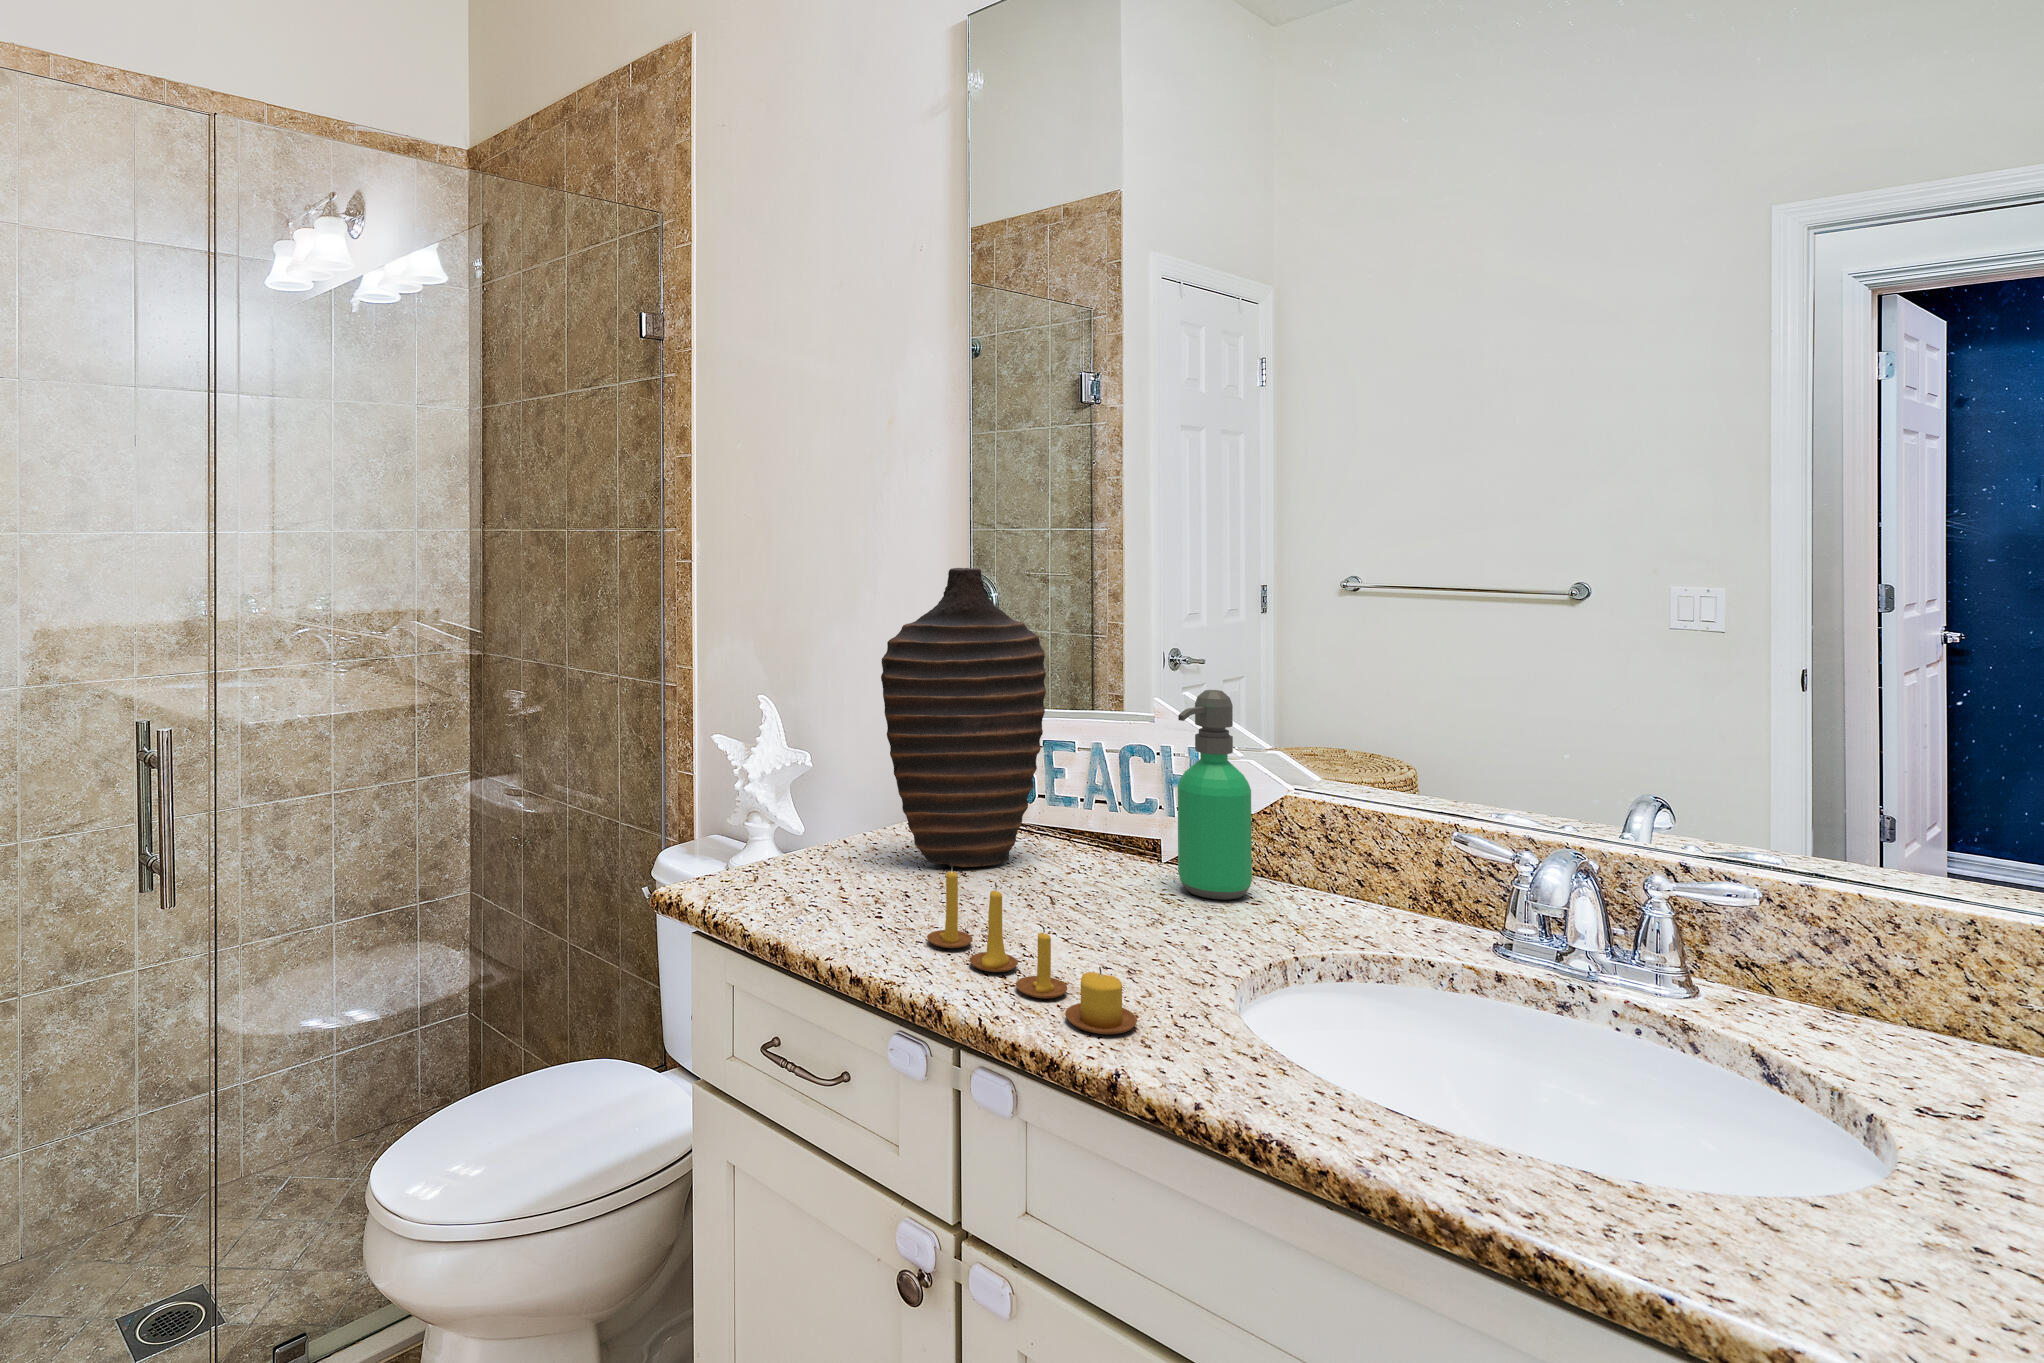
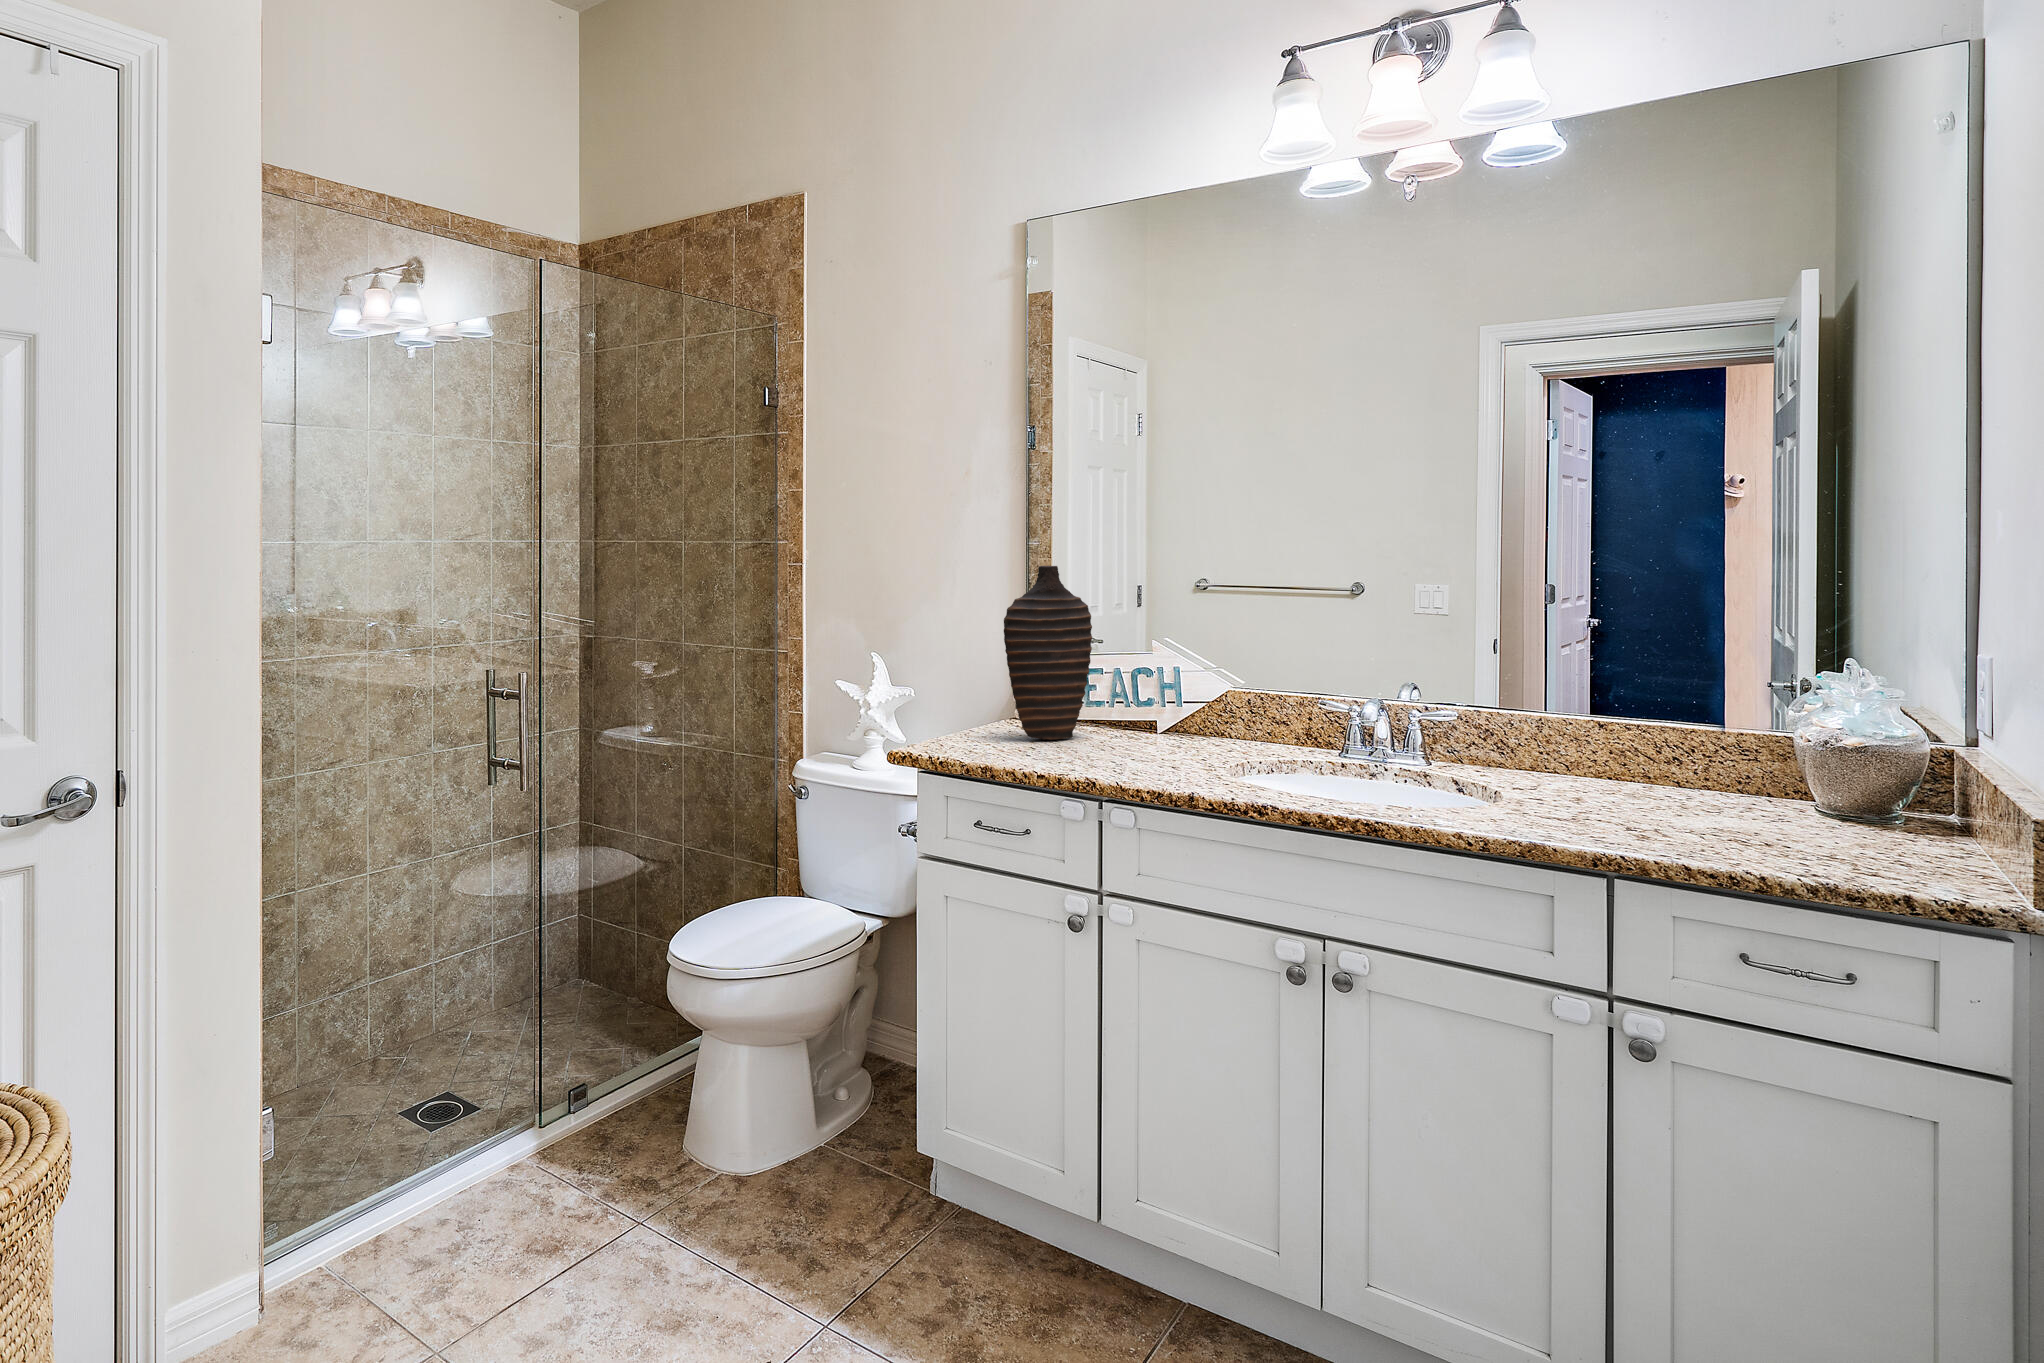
soap dispenser: present [1178,690,1252,899] -> none [1173,632,1214,747]
candle: present [927,864,1137,1034] -> none [1063,721,1189,783]

